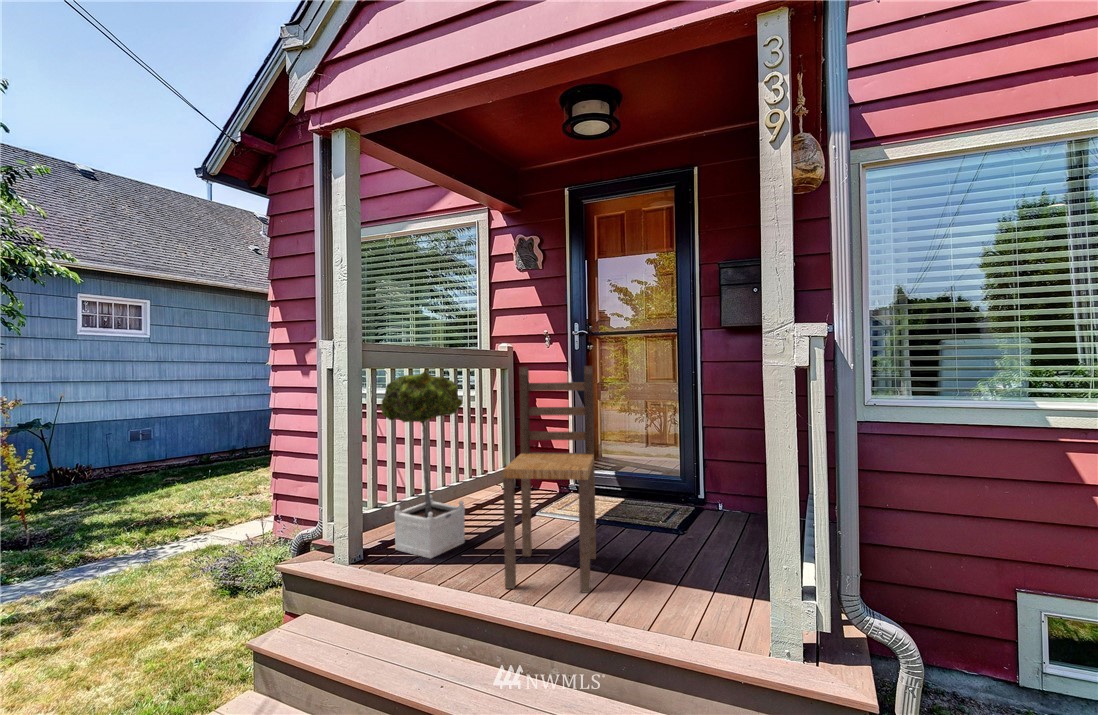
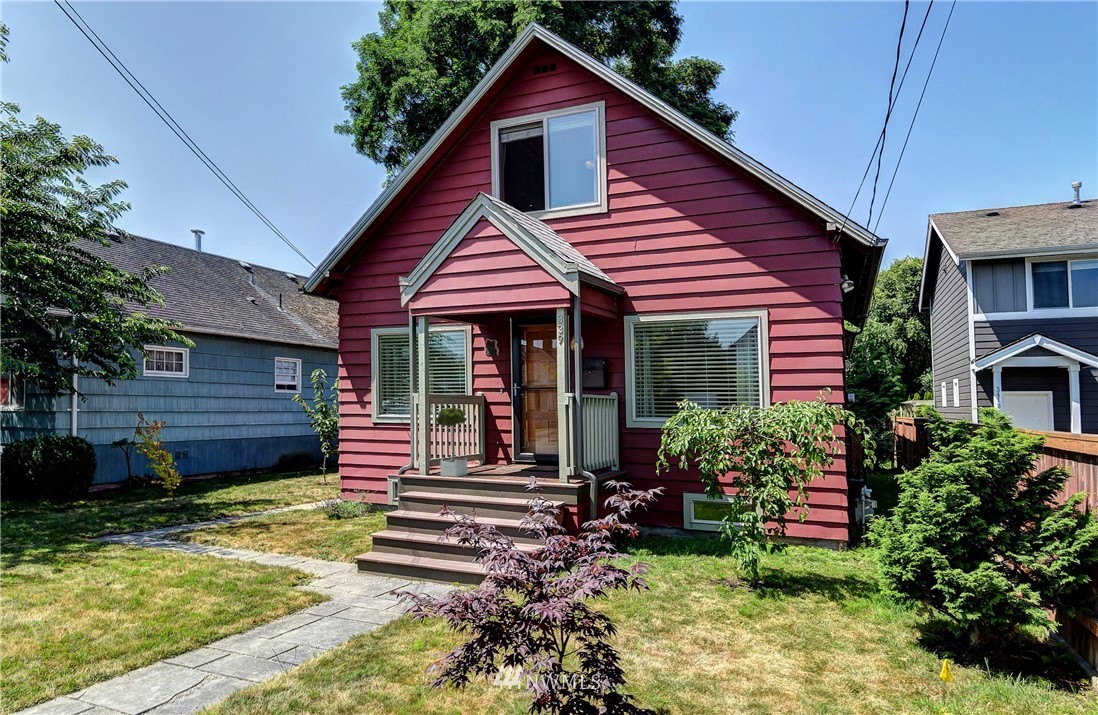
chair: present [503,366,596,593] -> none [485,405,518,479]

